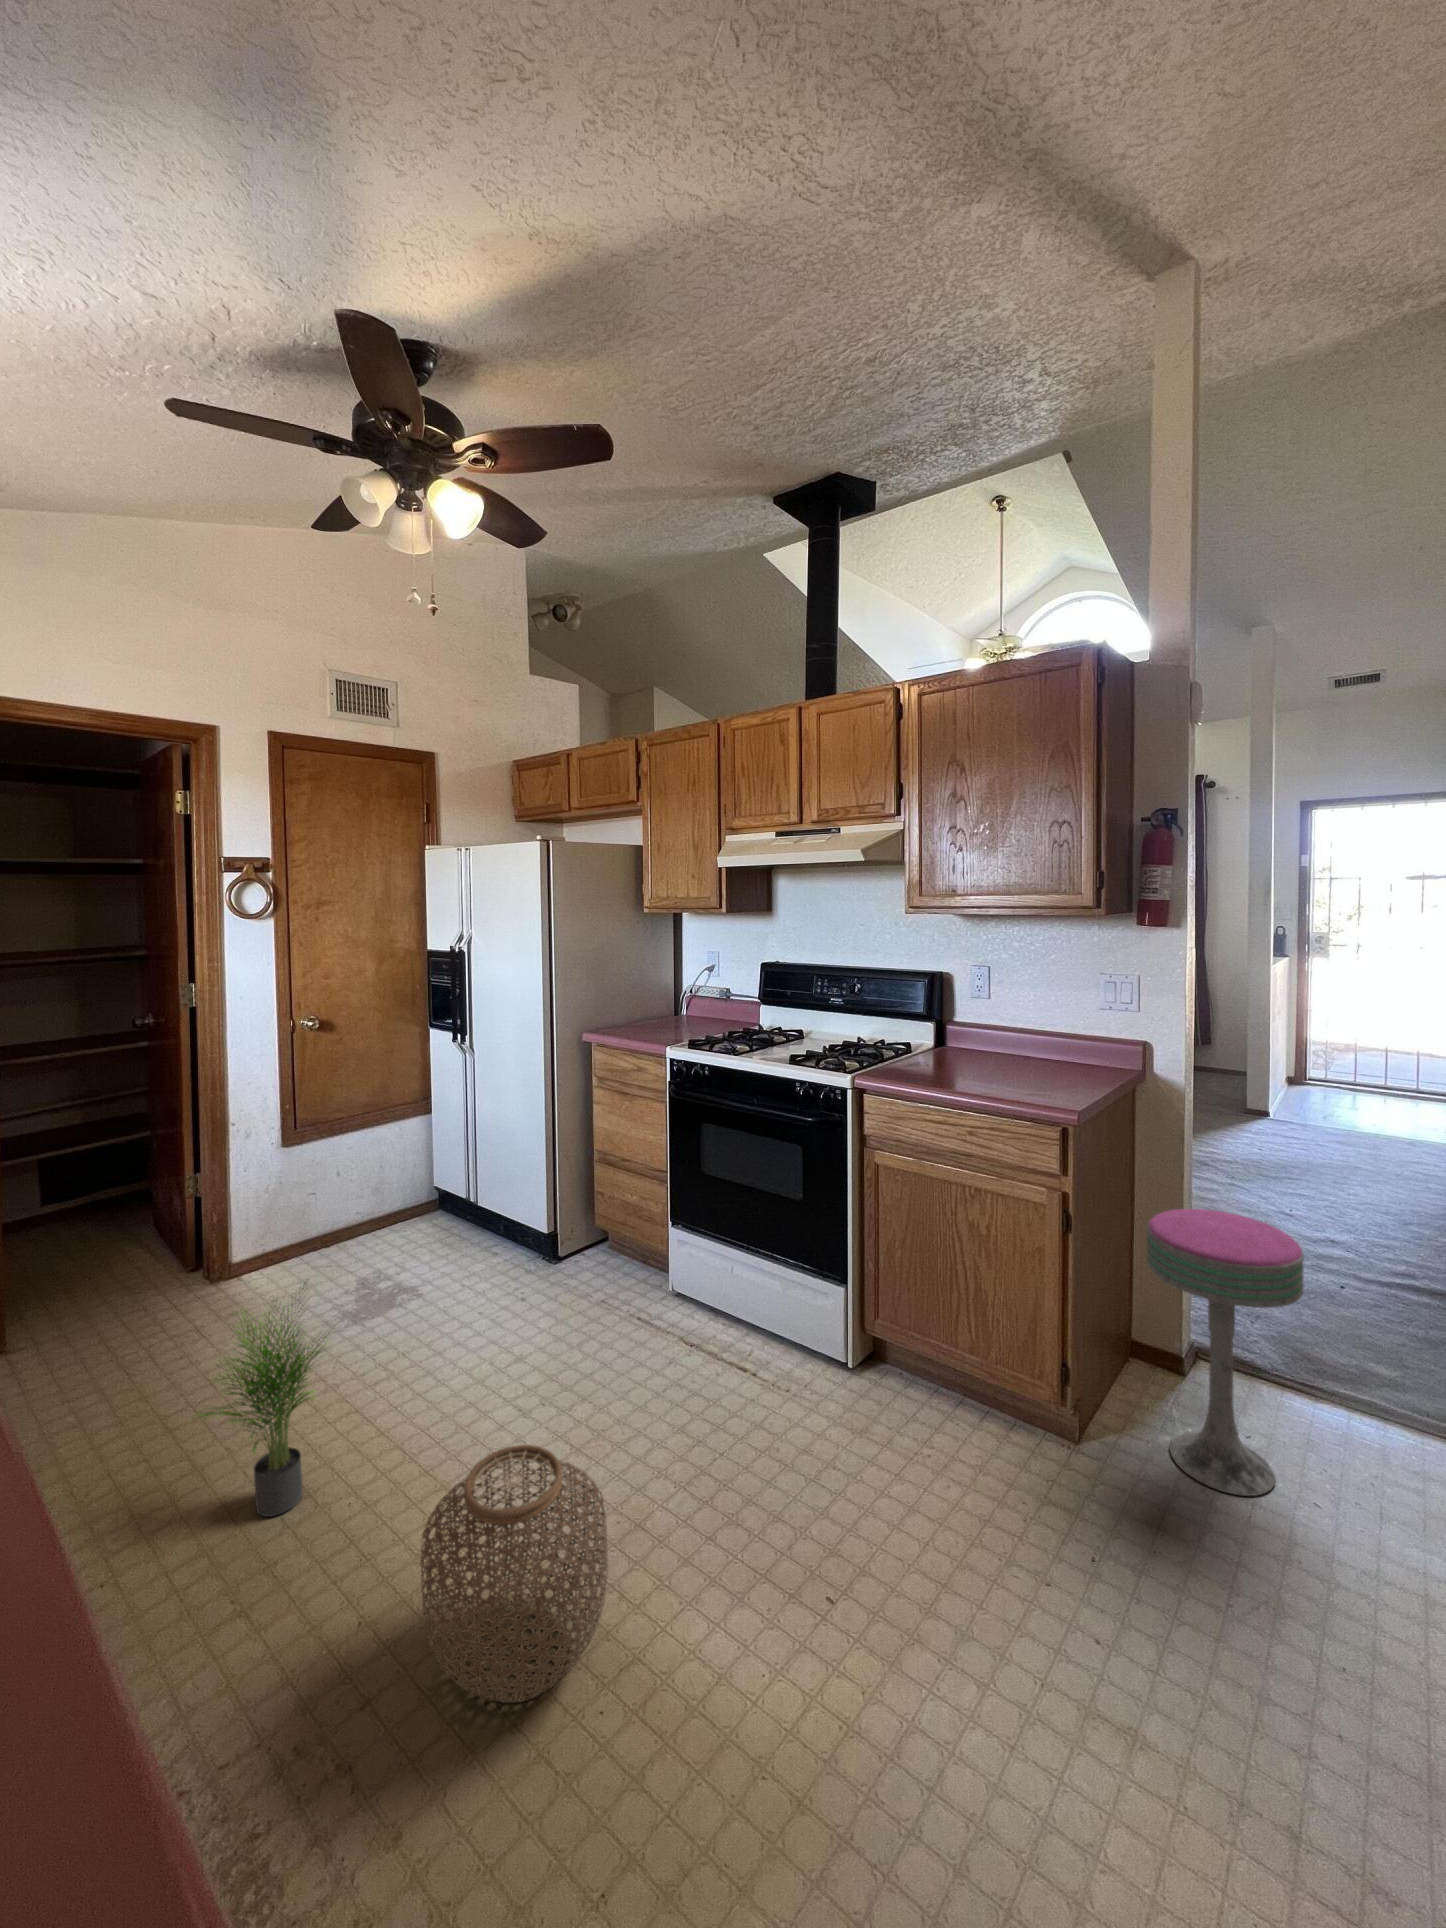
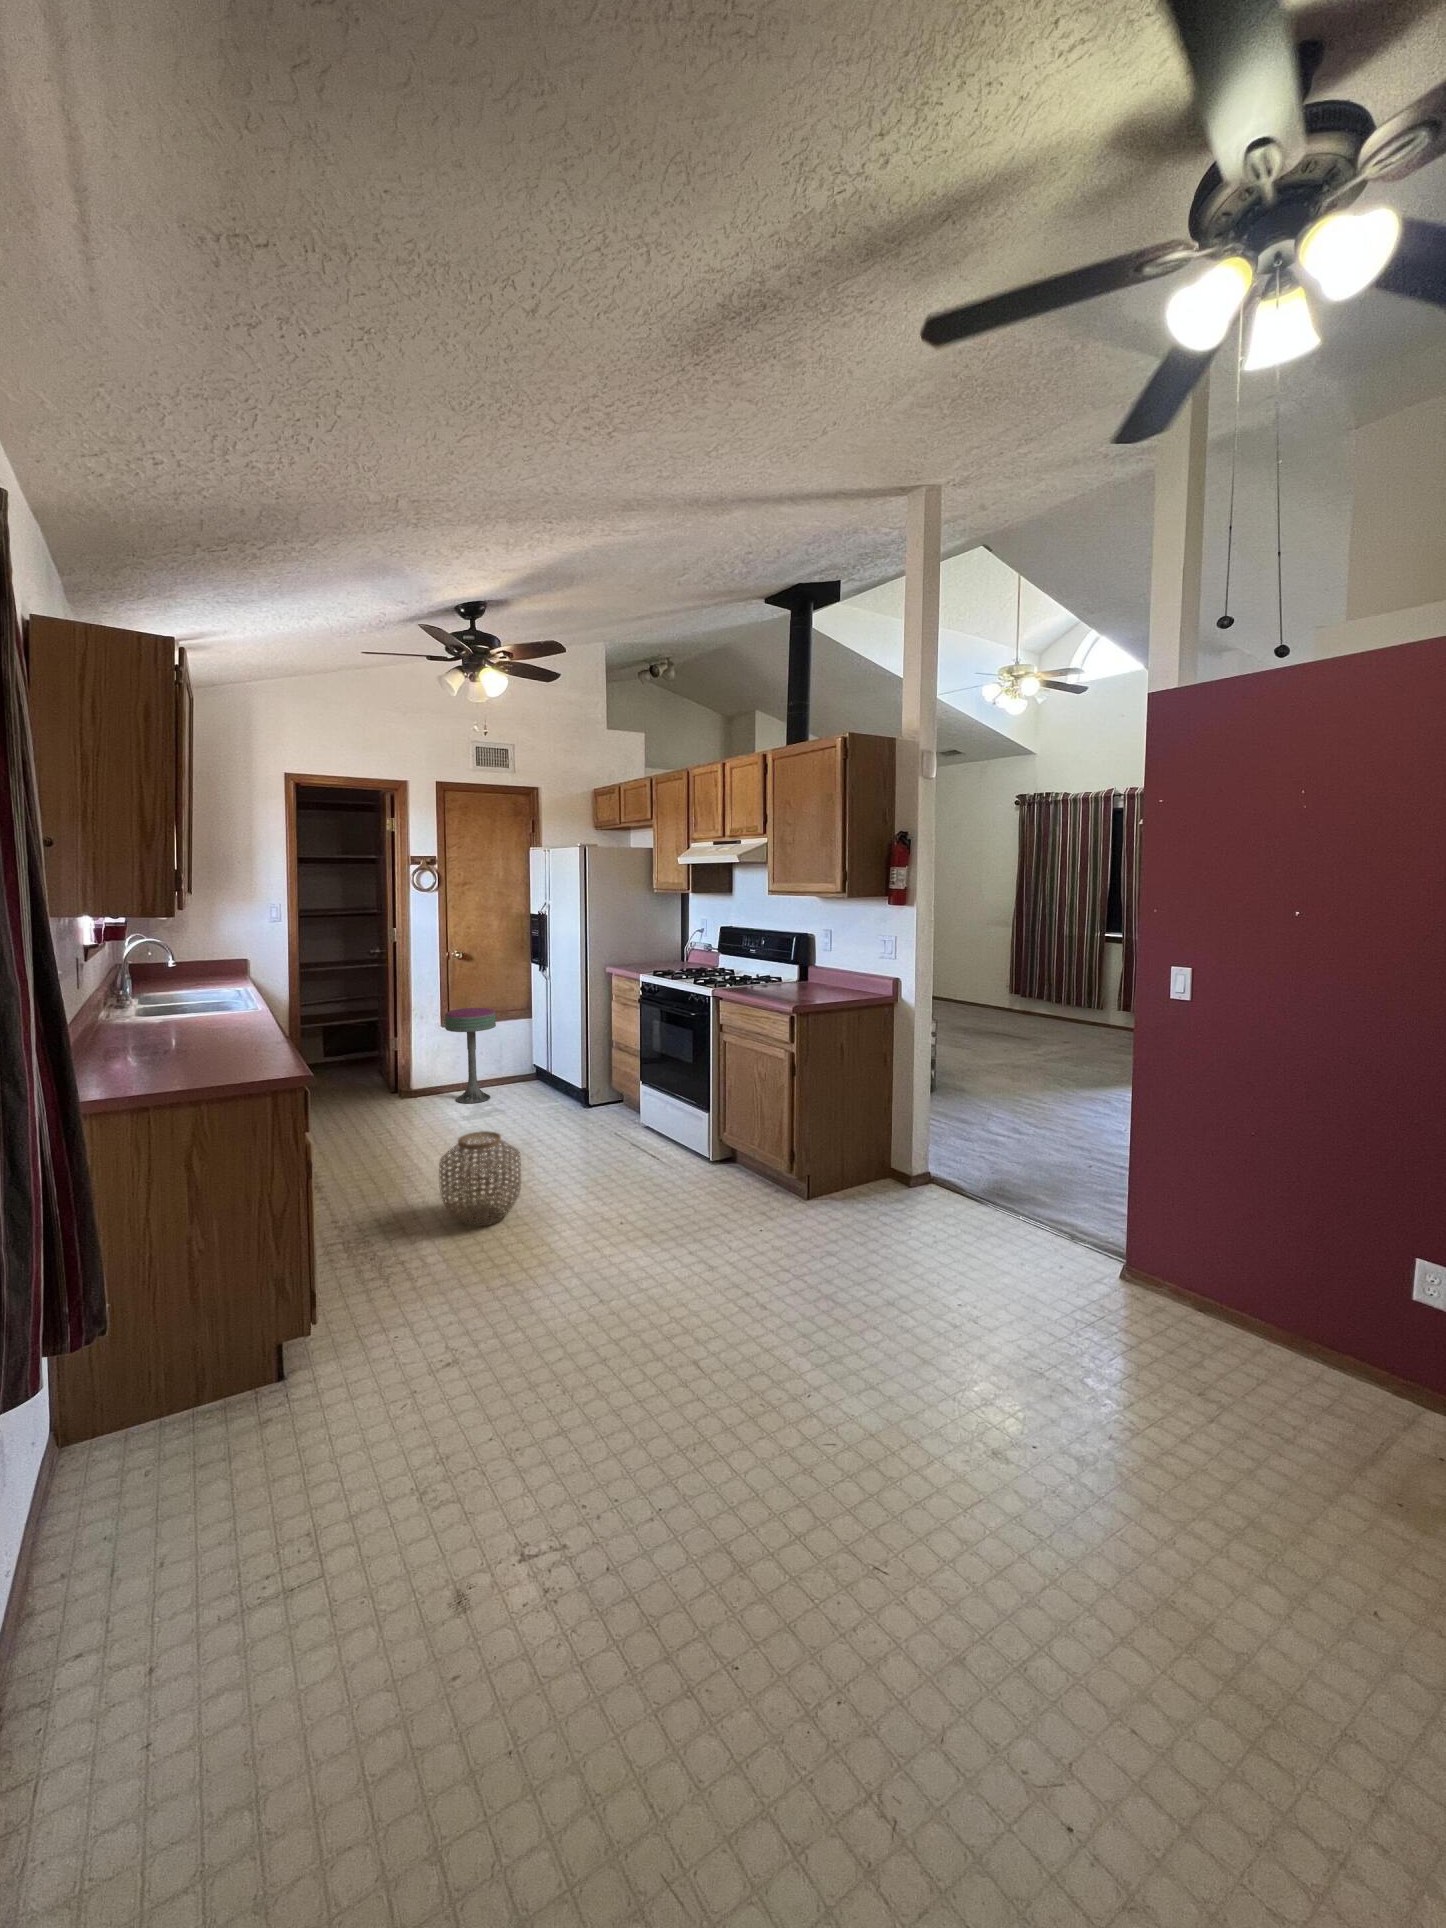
bar stool: present [1147,1209,1304,1496] -> present [445,1008,496,1103]
potted plant: present [199,1284,341,1517] -> none [364,1068,438,1174]

